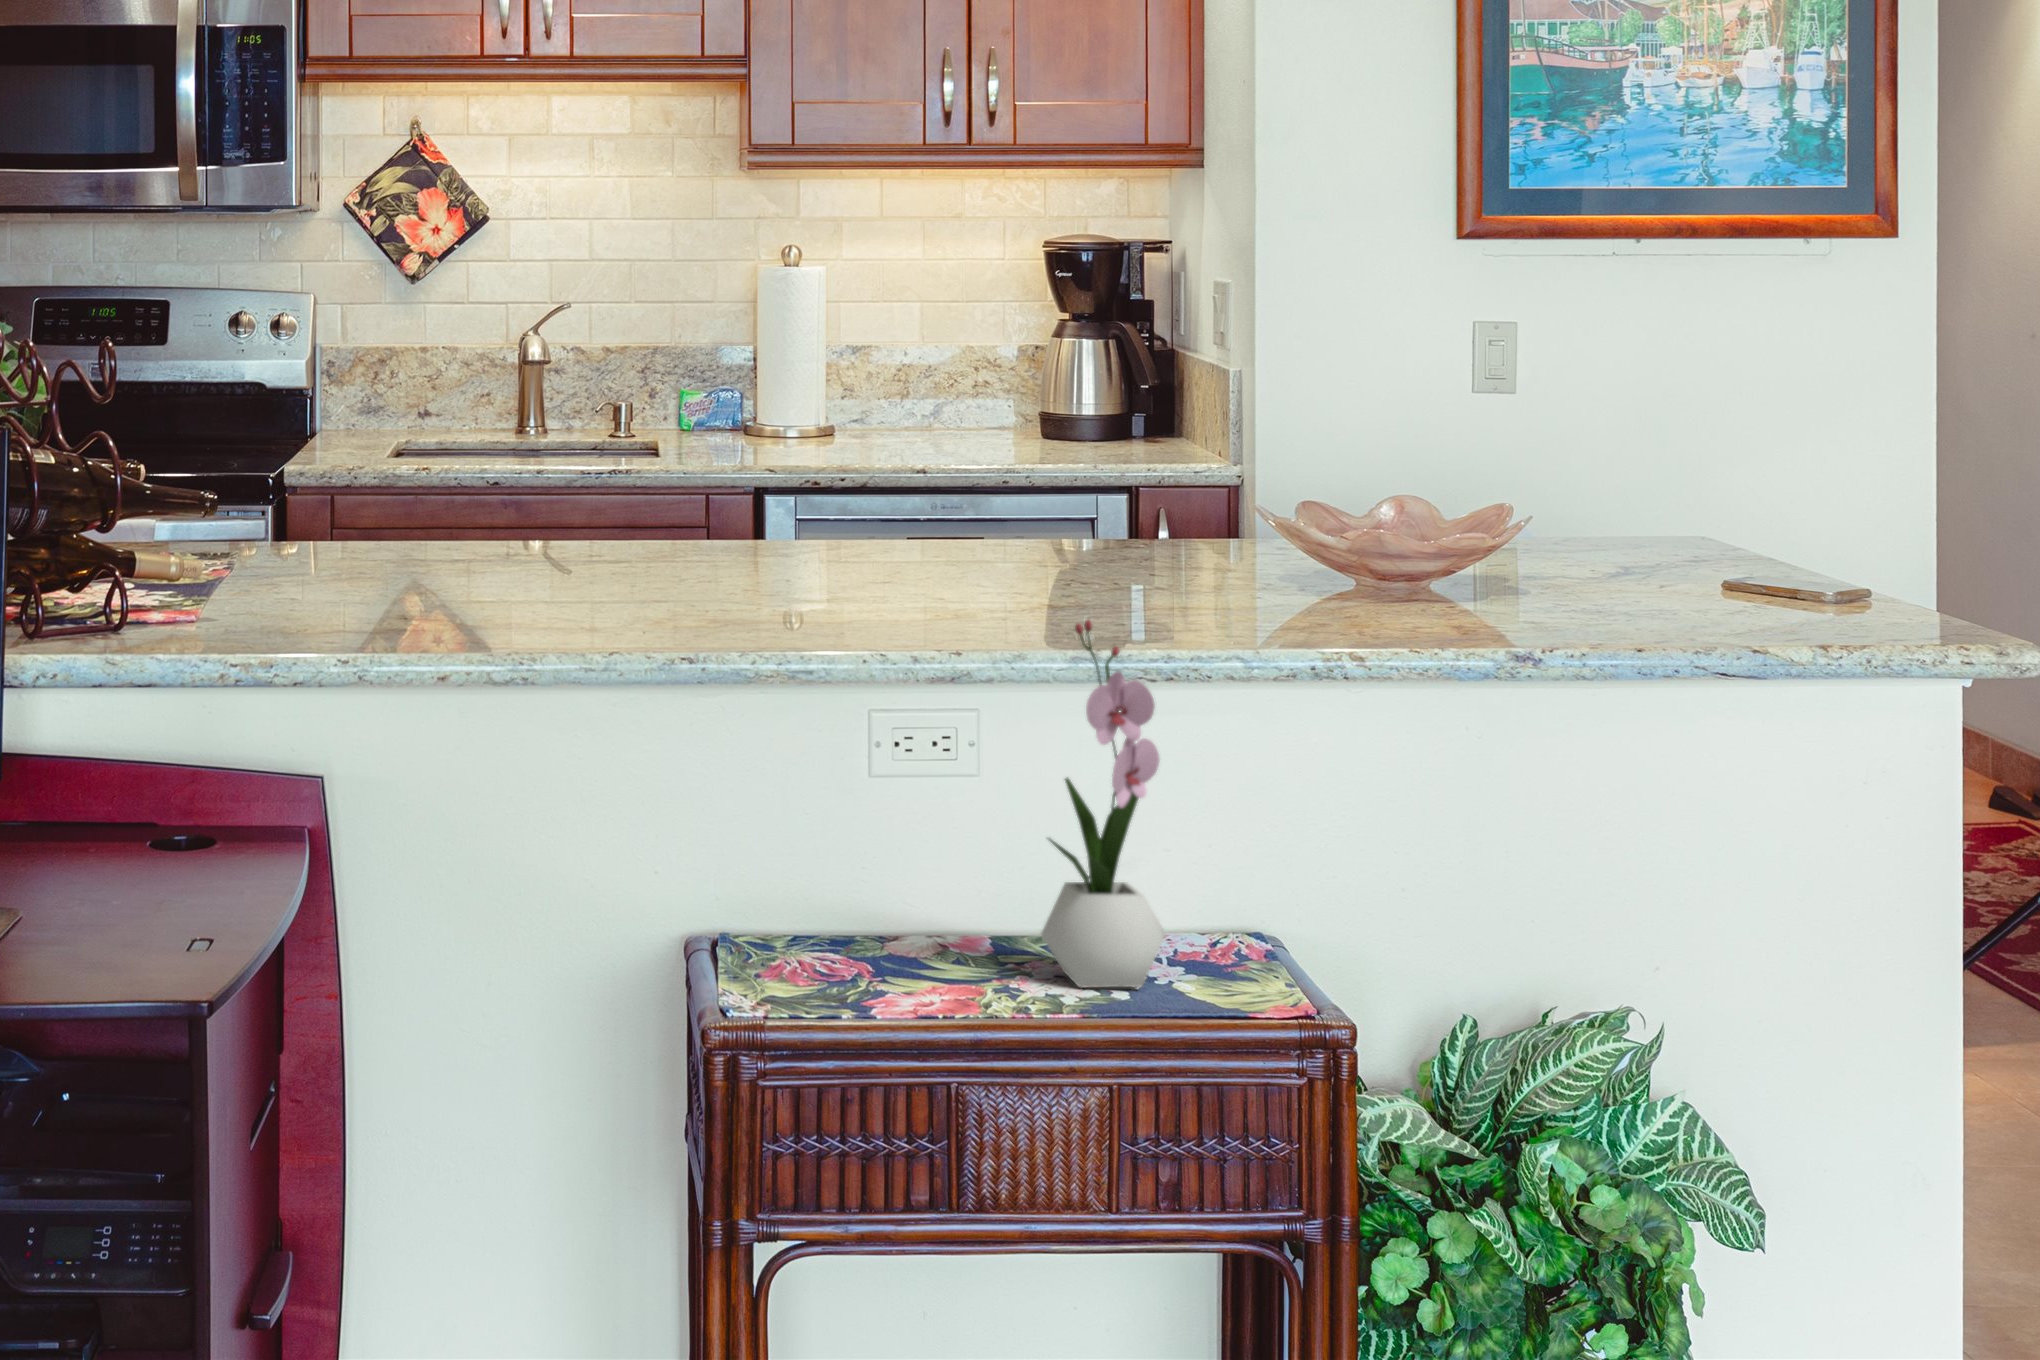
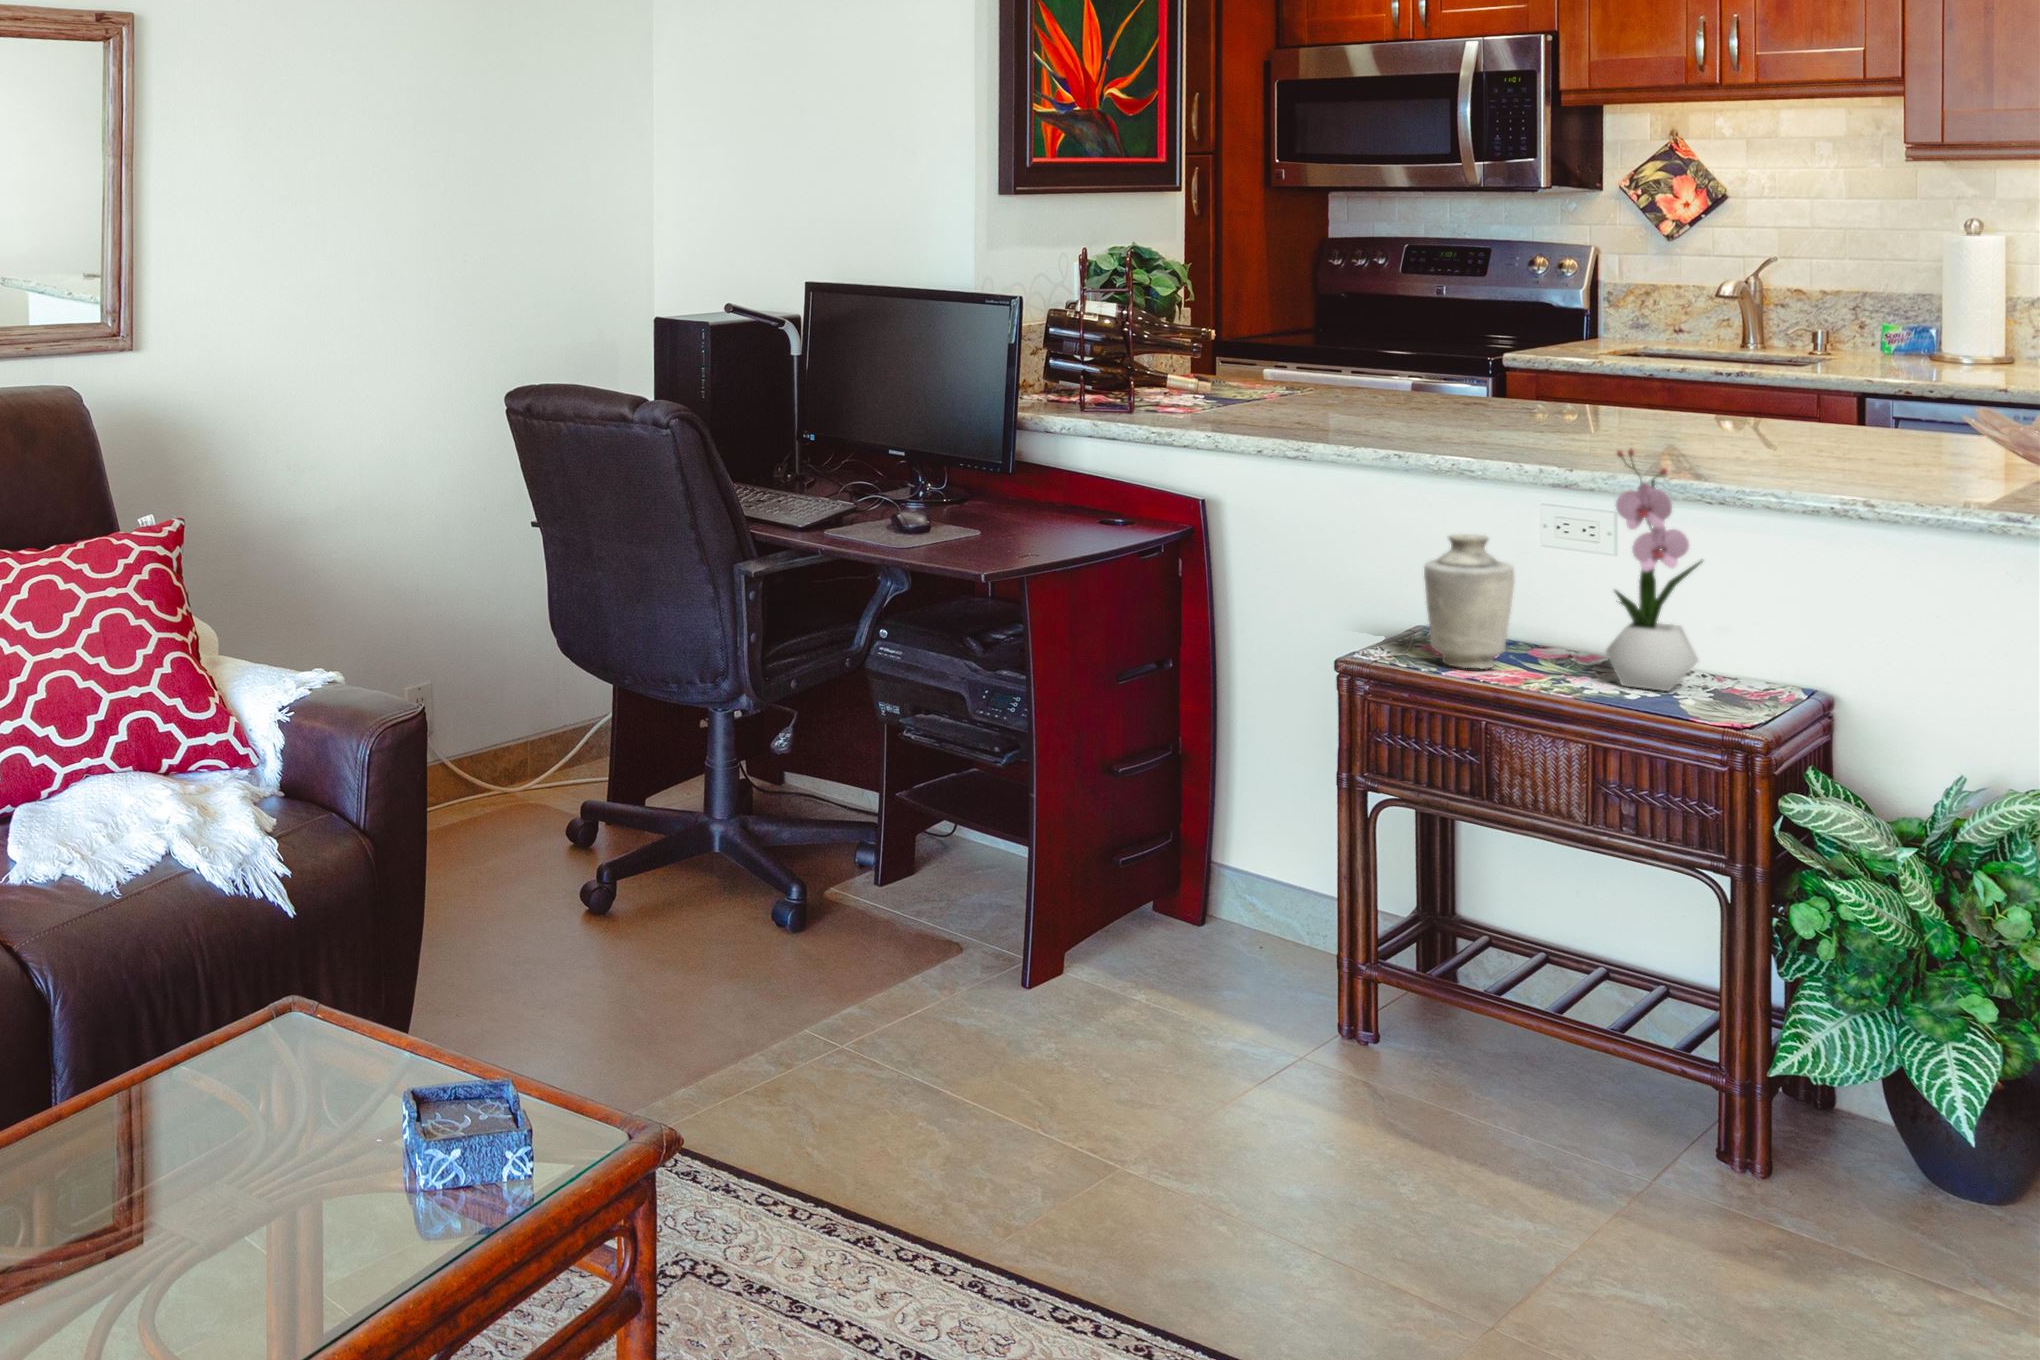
vase: none [803,770,936,992] -> present [1424,534,1514,669]

